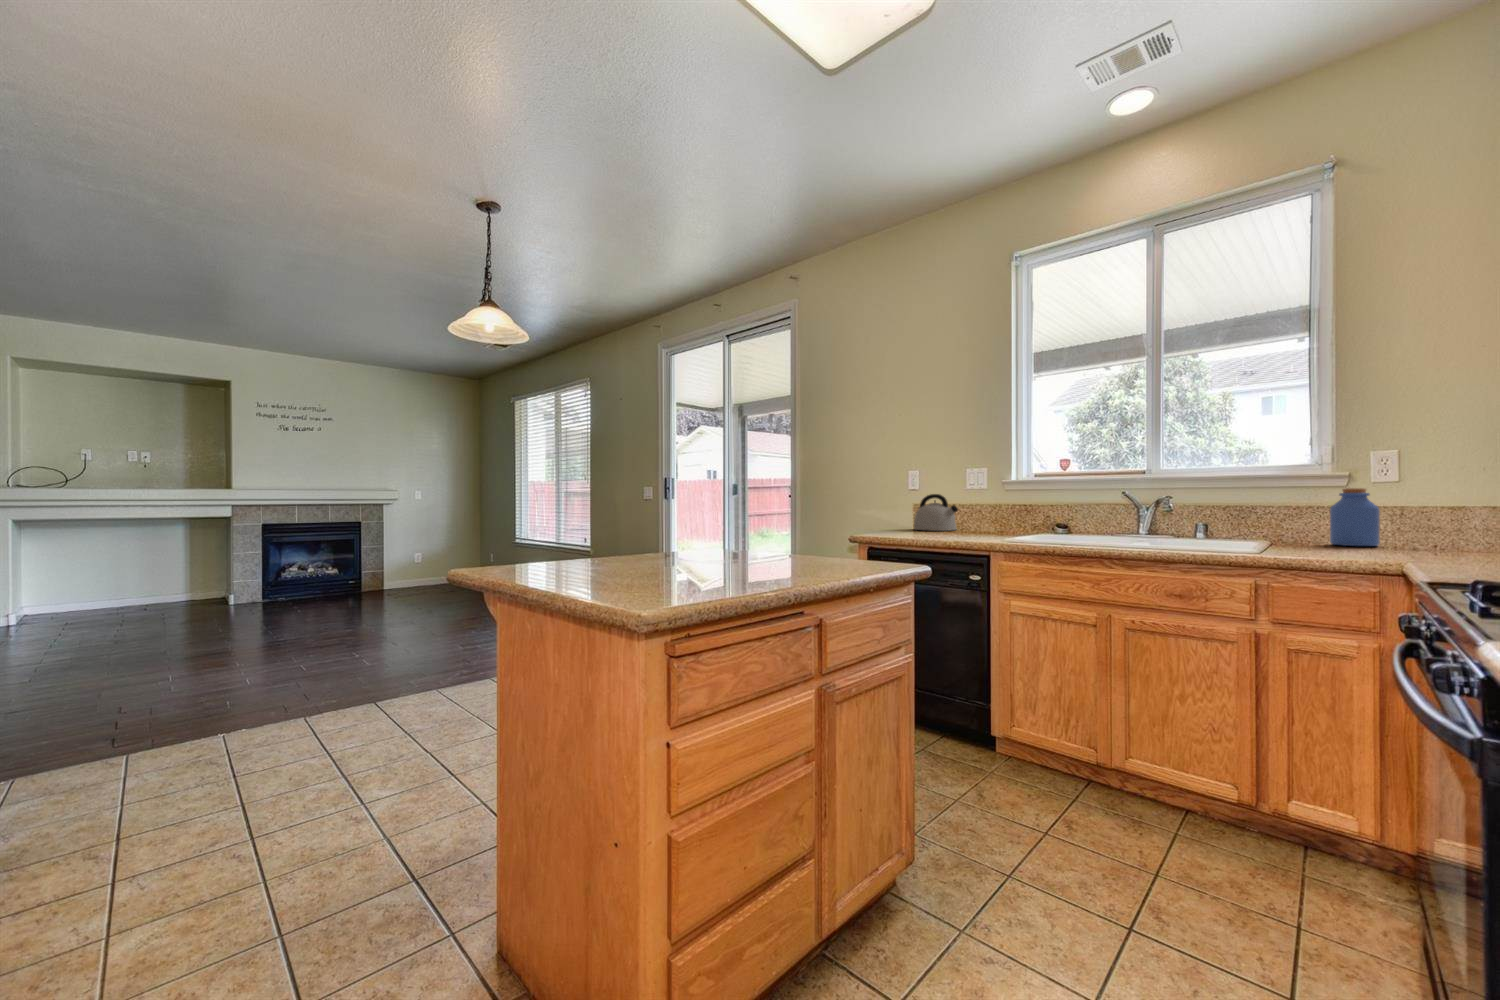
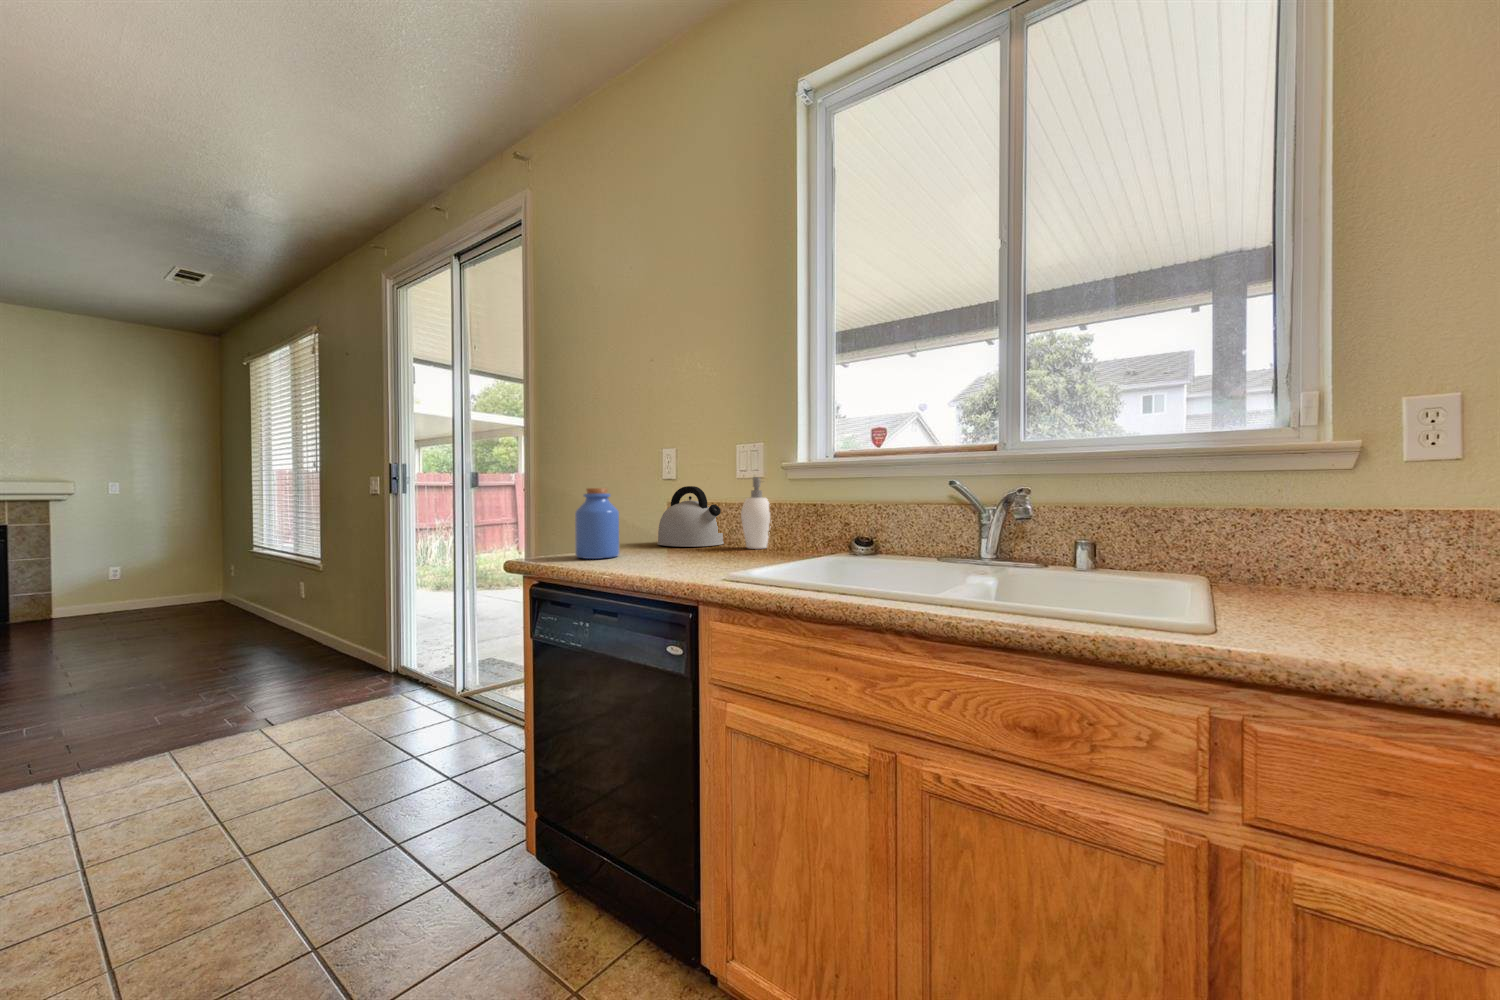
soap dispenser: none [975,488,995,531] -> present [741,477,770,549]
jar: present [1330,488,1380,546] -> present [575,488,619,559]

